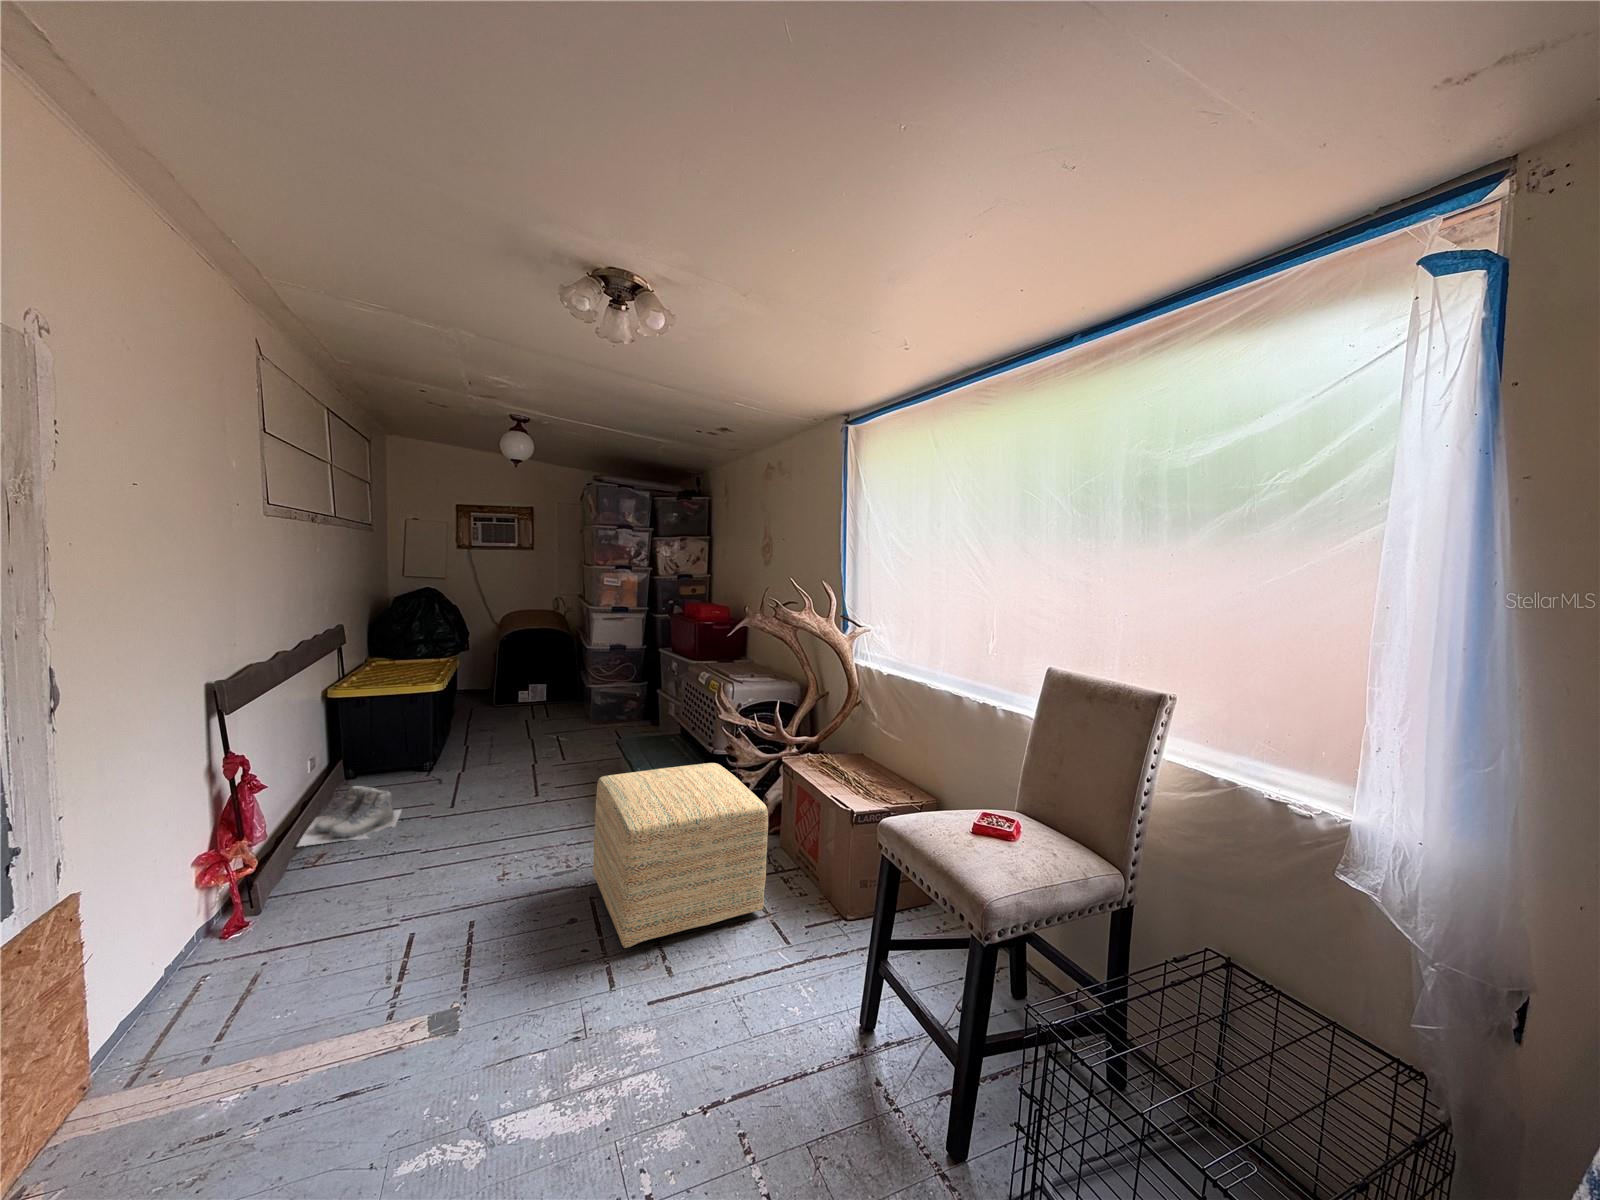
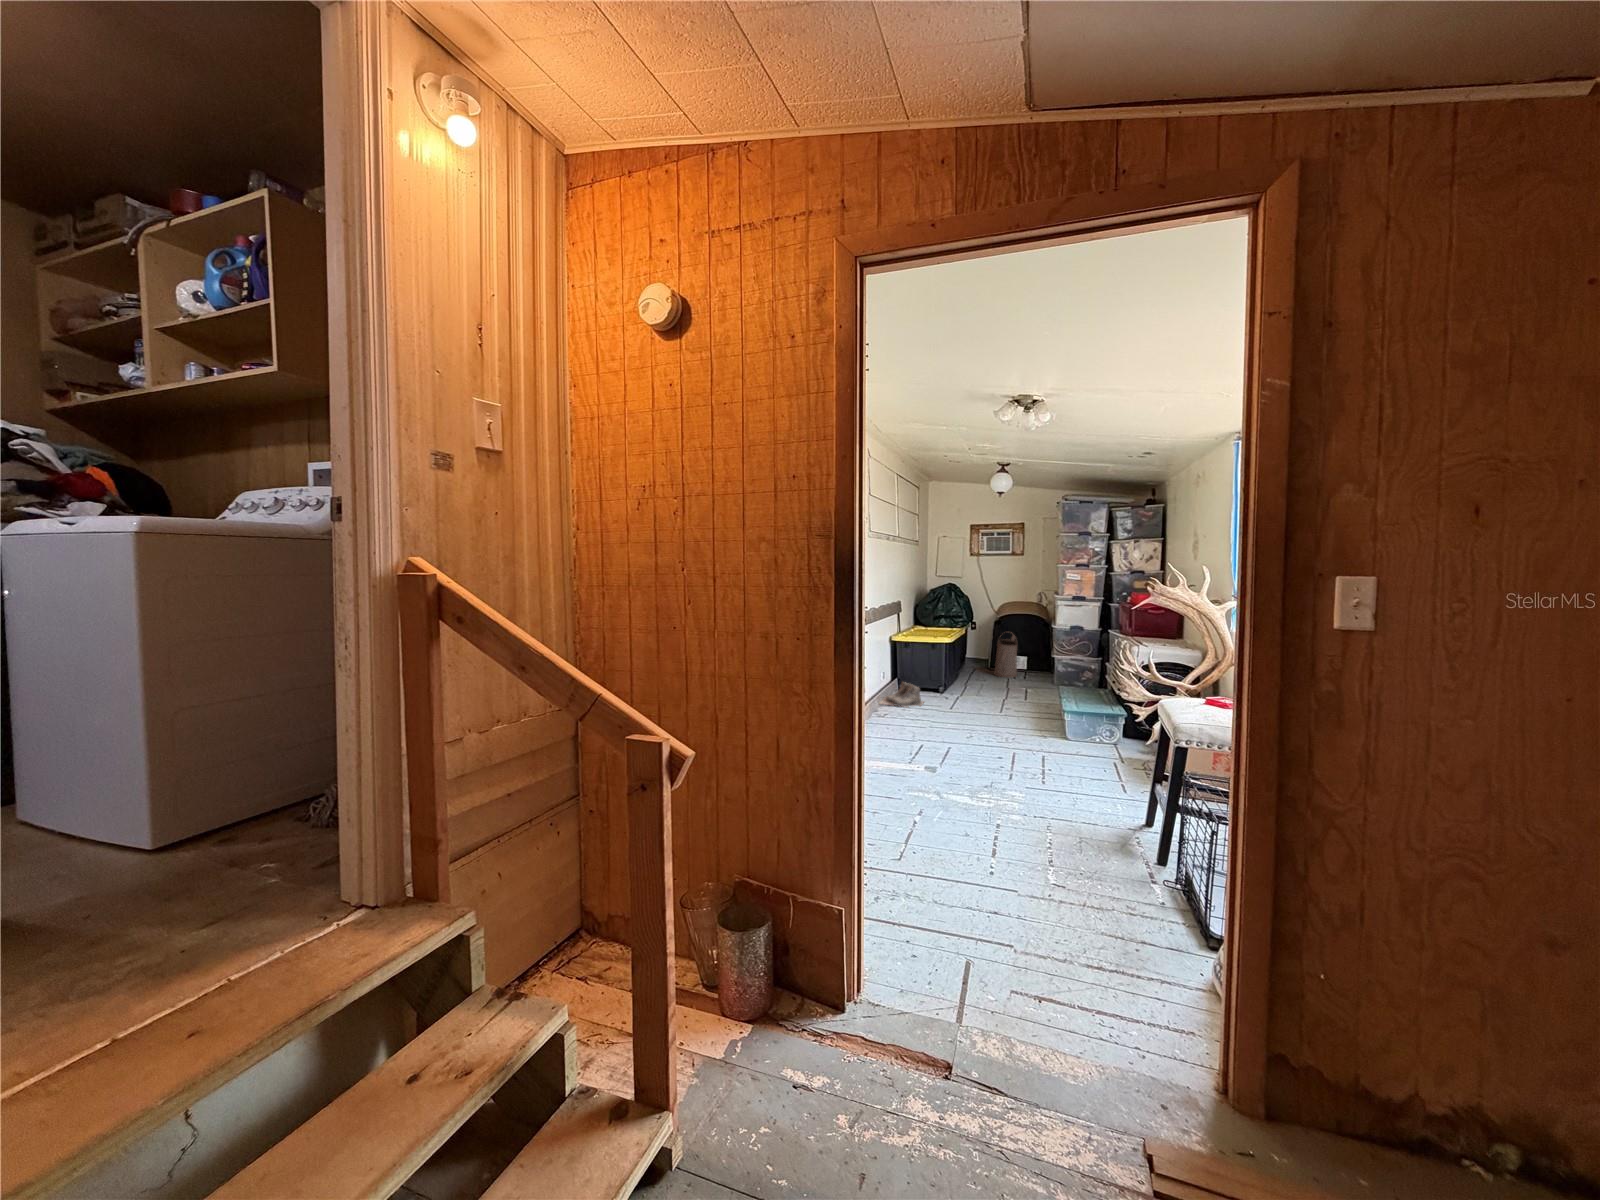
watering can: none [506,656,541,721] -> present [994,634,1017,678]
ottoman: present [593,763,768,948] -> none [1015,680,1119,775]

